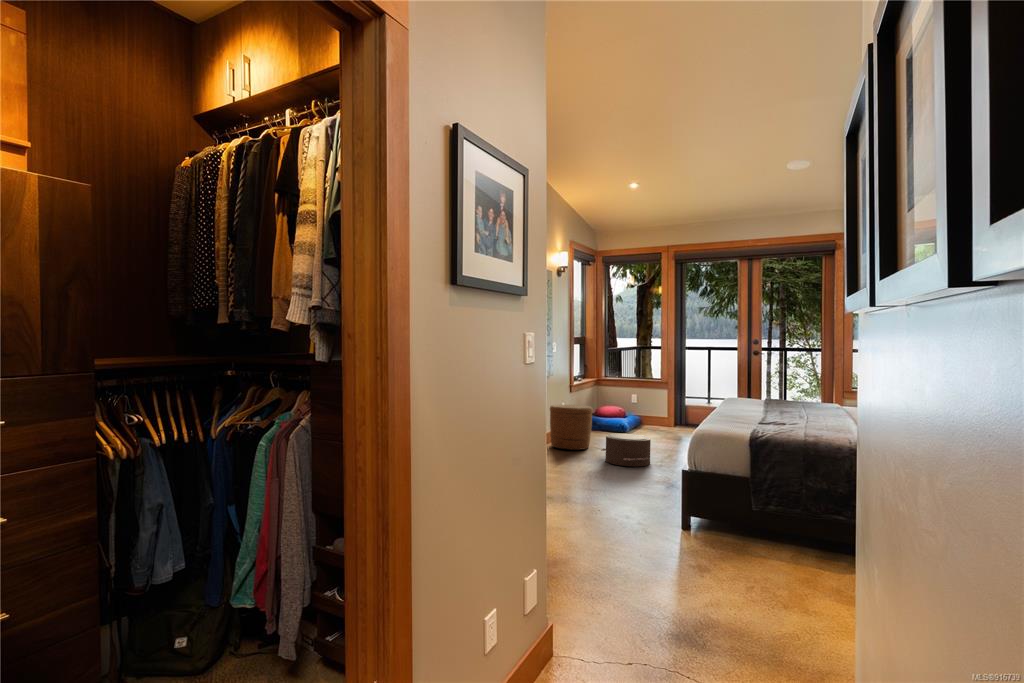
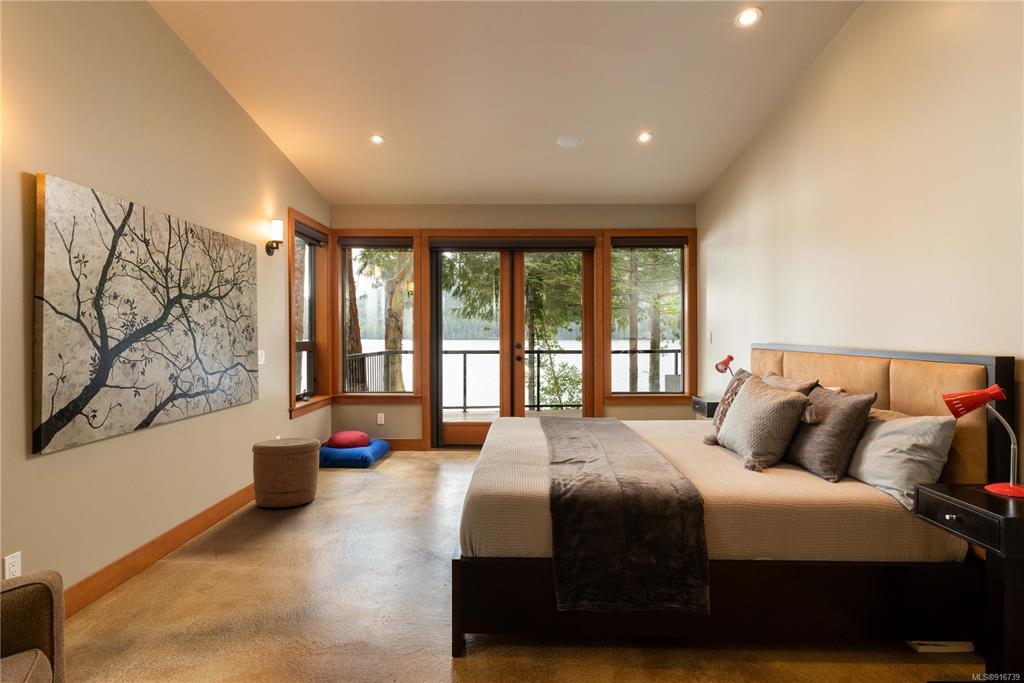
pouf: present [601,433,651,466] -> none [329,475,401,527]

